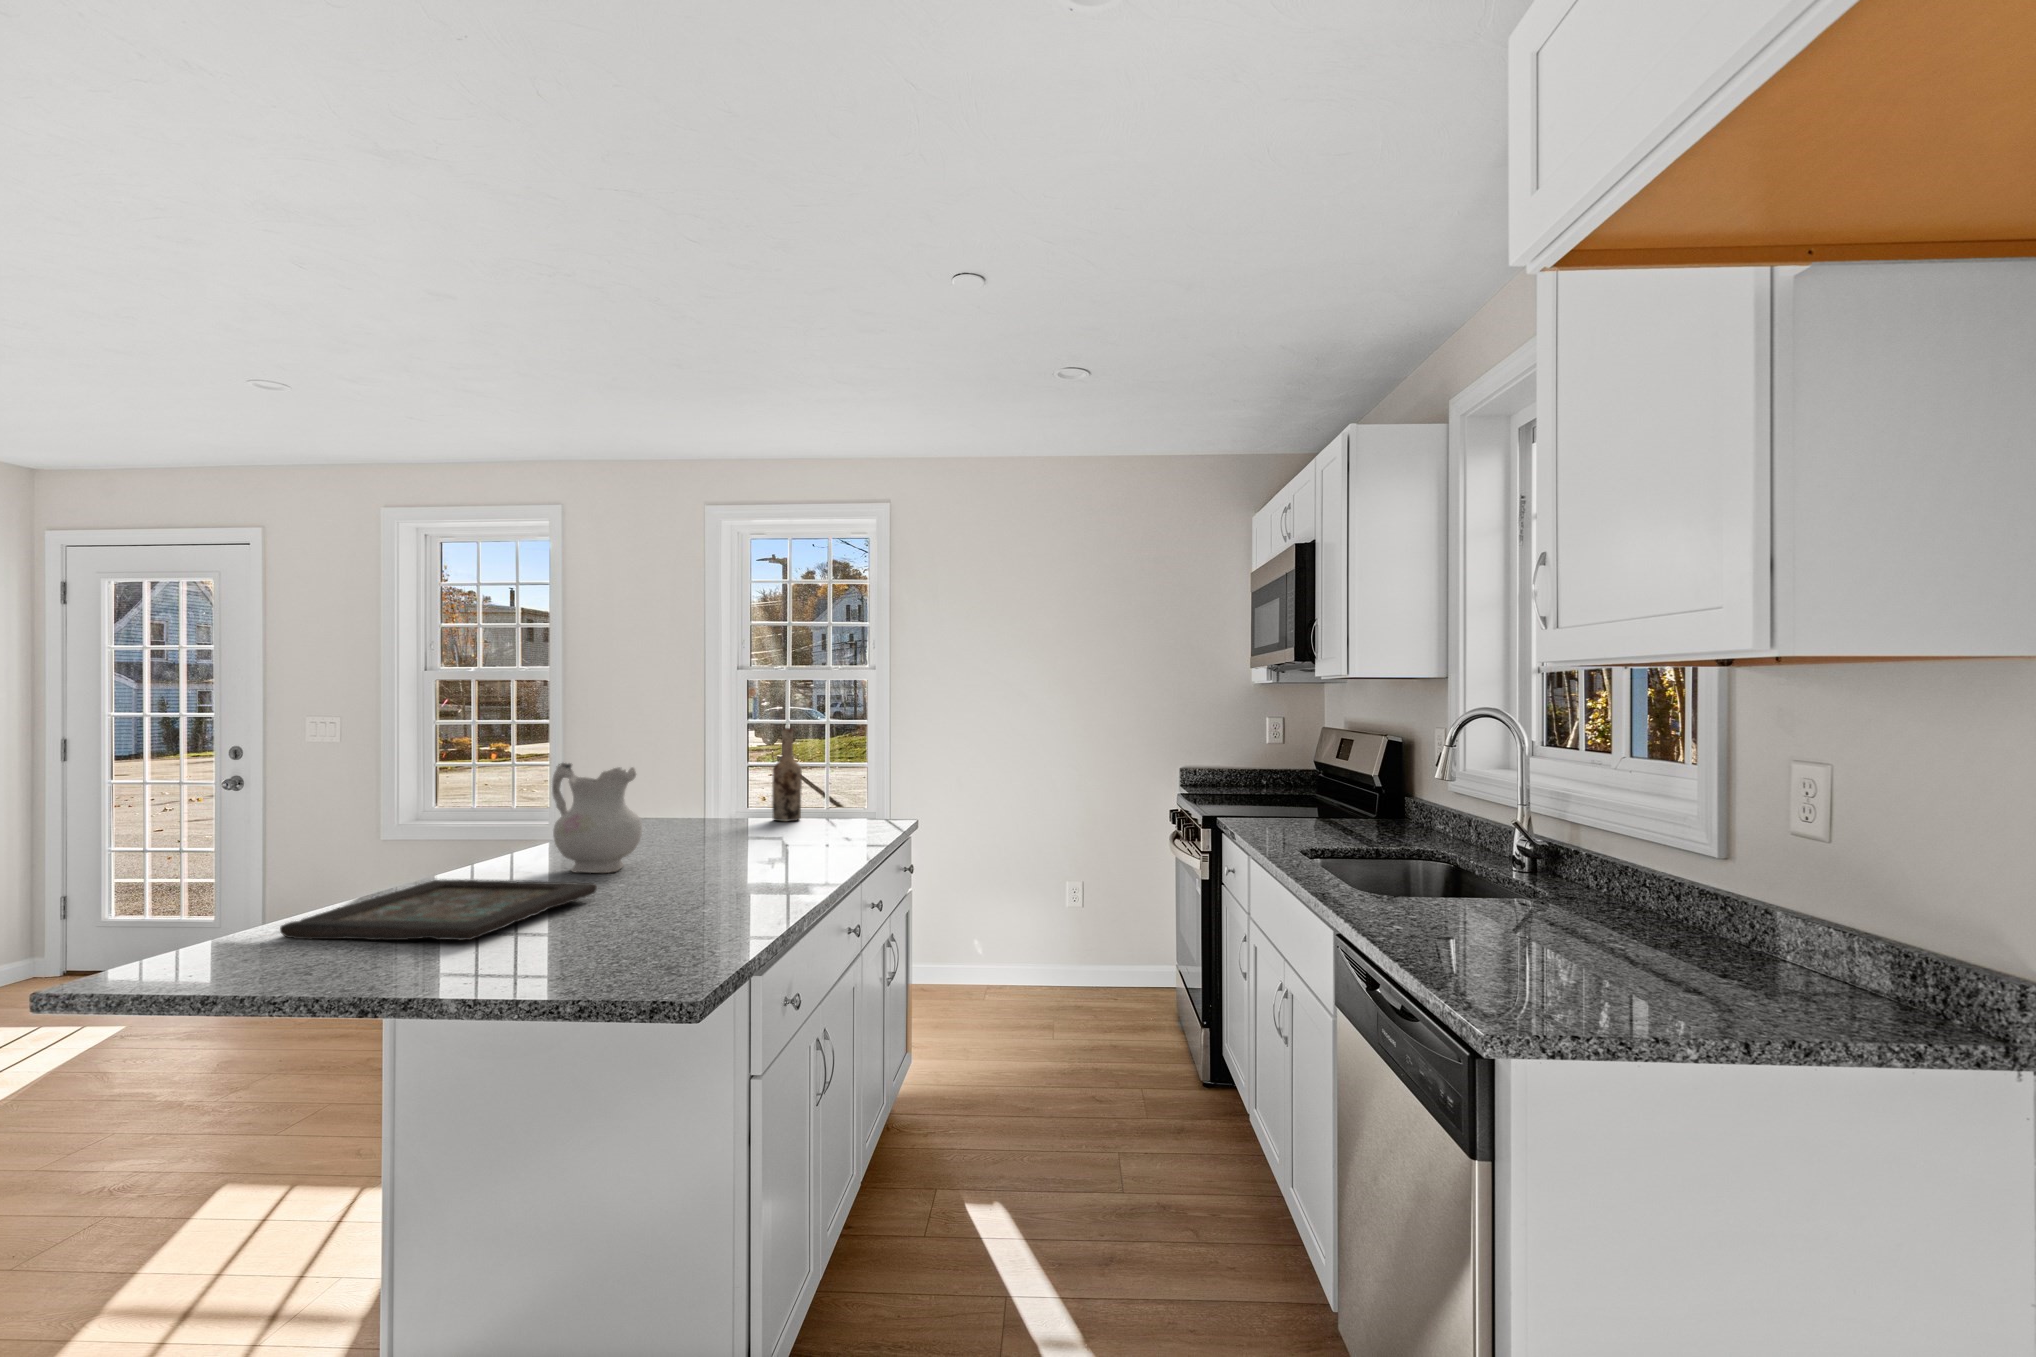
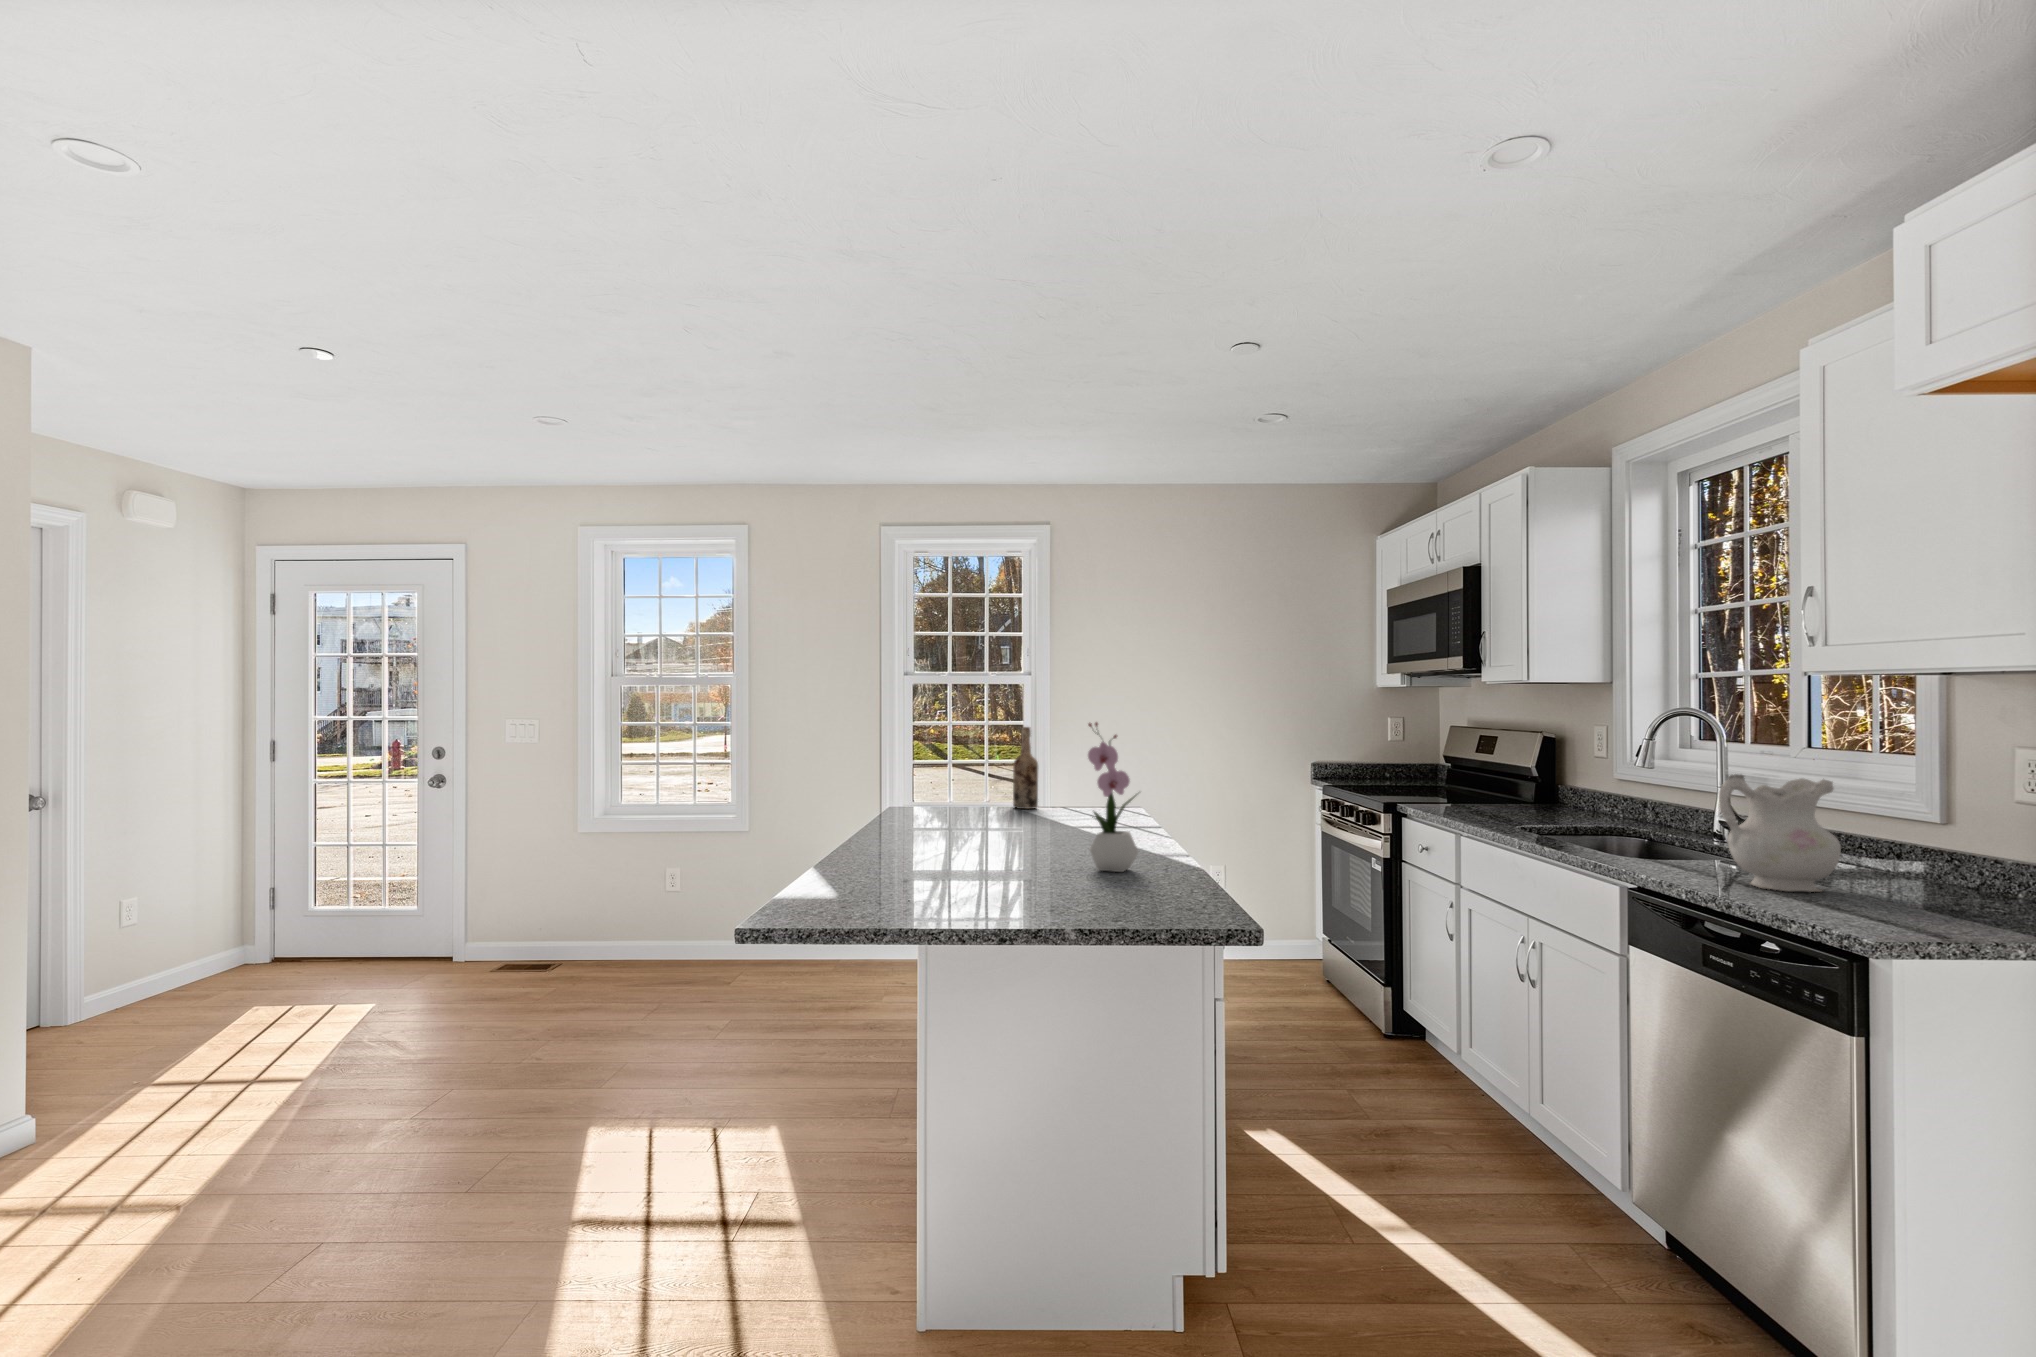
flower arrangement: none [659,727,743,911] -> present [1088,722,1138,872]
ceramic pitcher: present [552,763,642,873] -> present [1719,774,1841,892]
decorative tray: present [280,880,597,940] -> none [837,851,1017,893]

